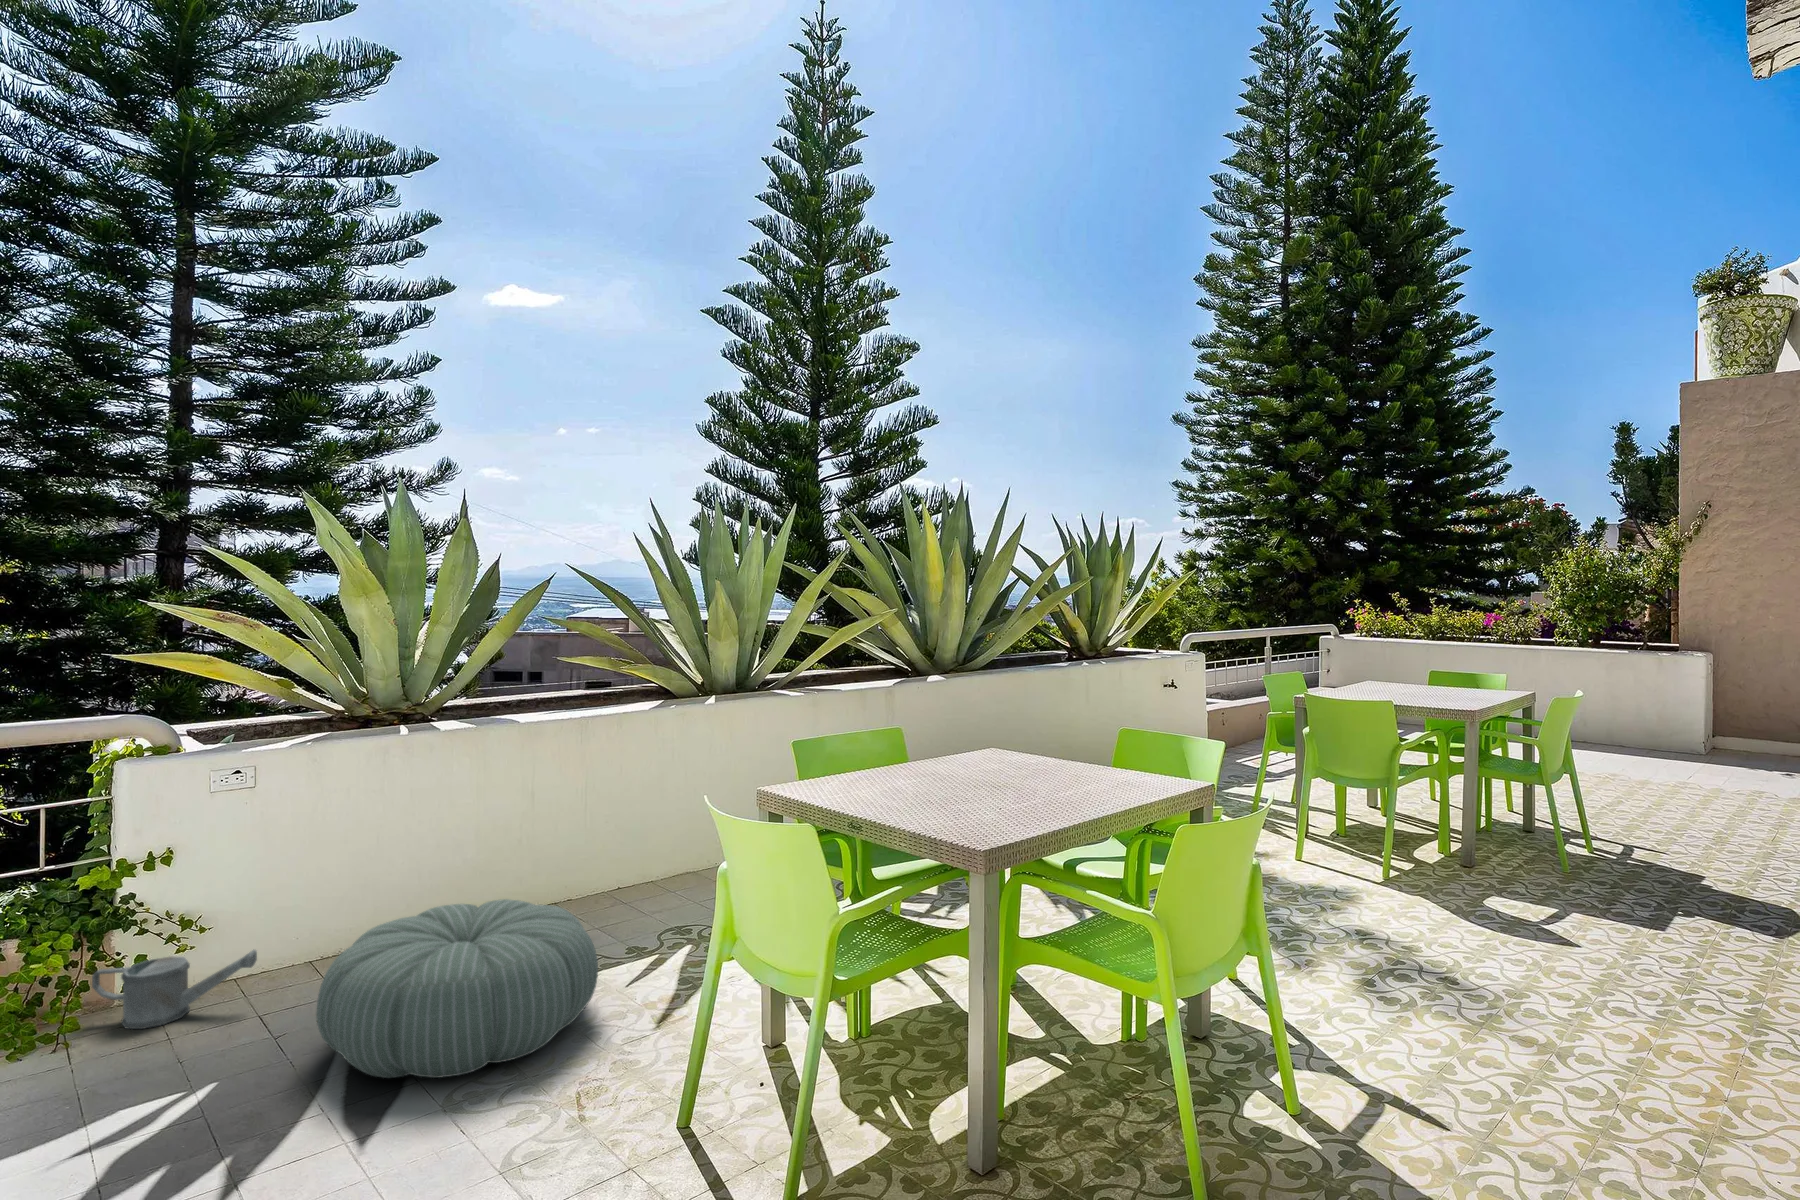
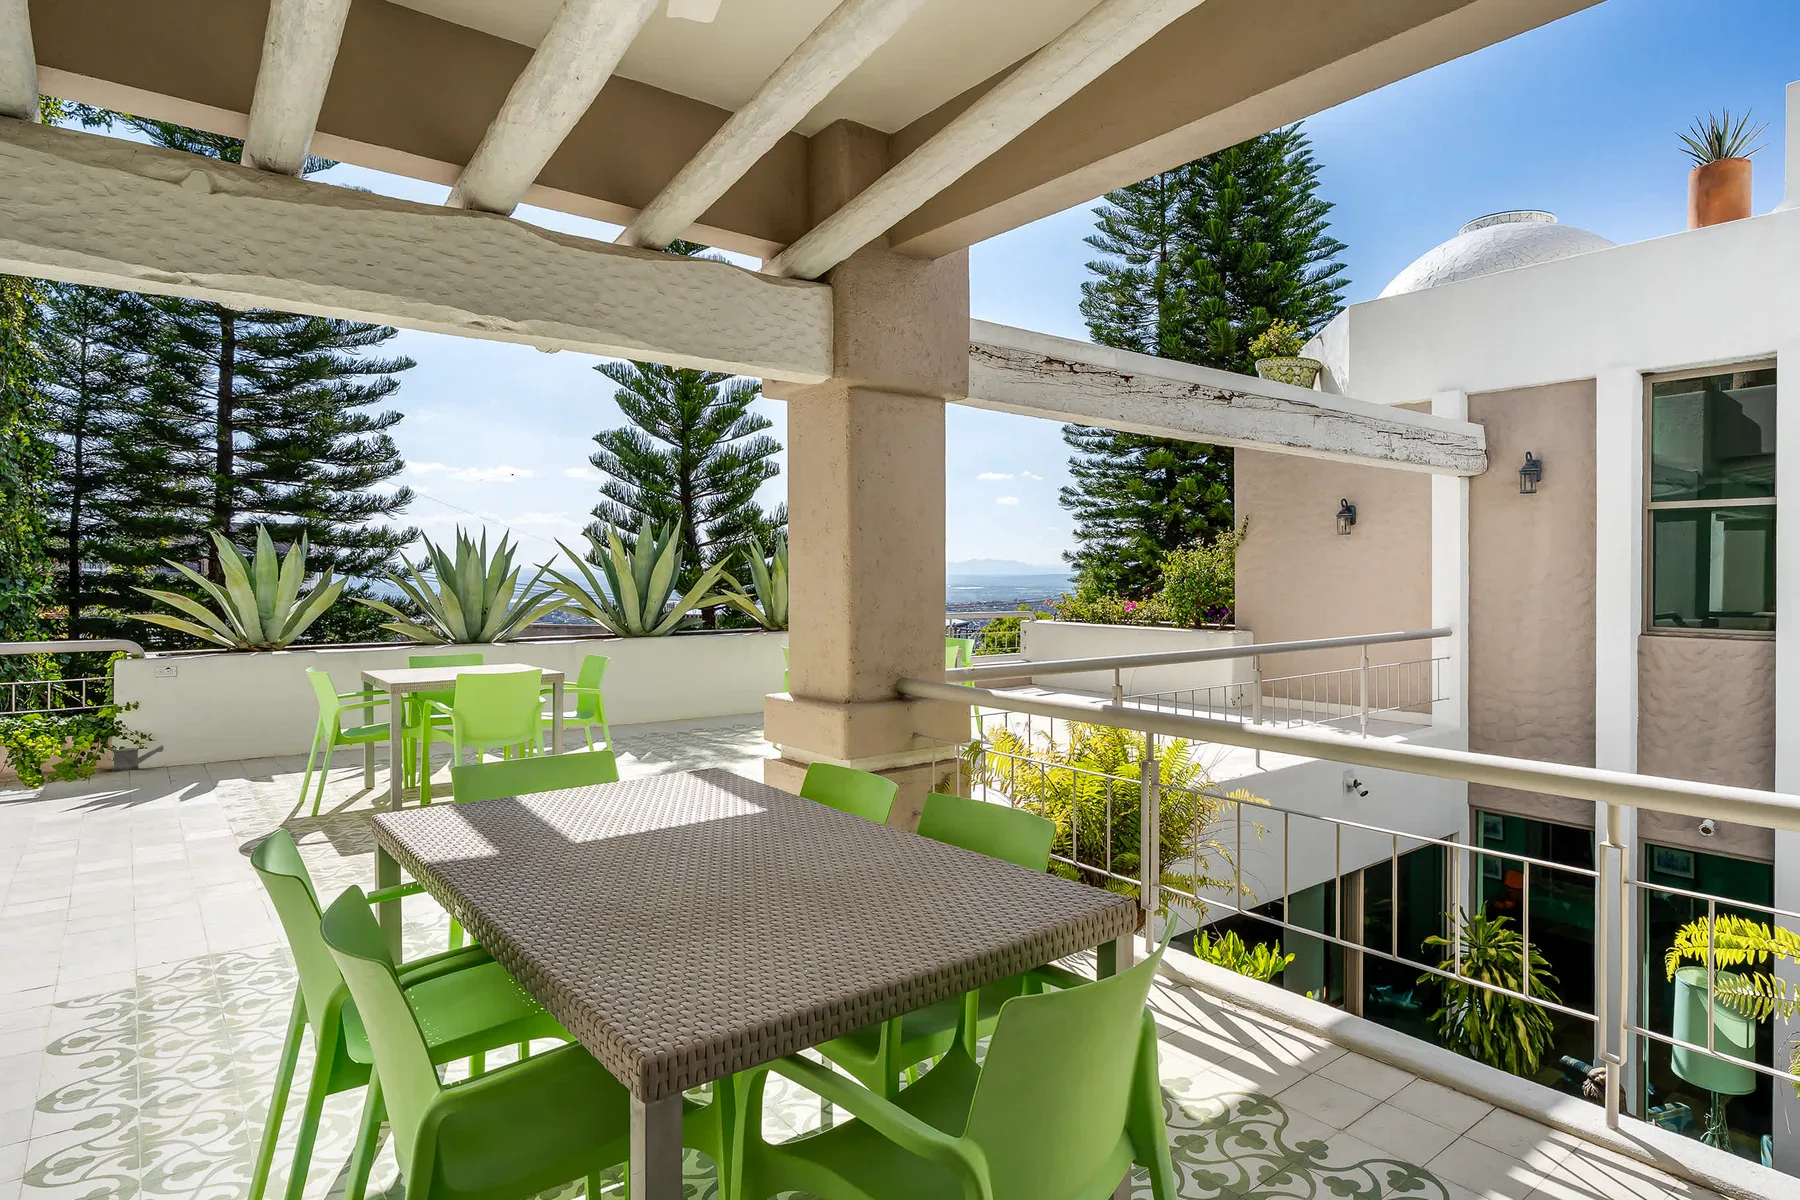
pouf: present [316,899,598,1078] -> none [172,731,286,781]

